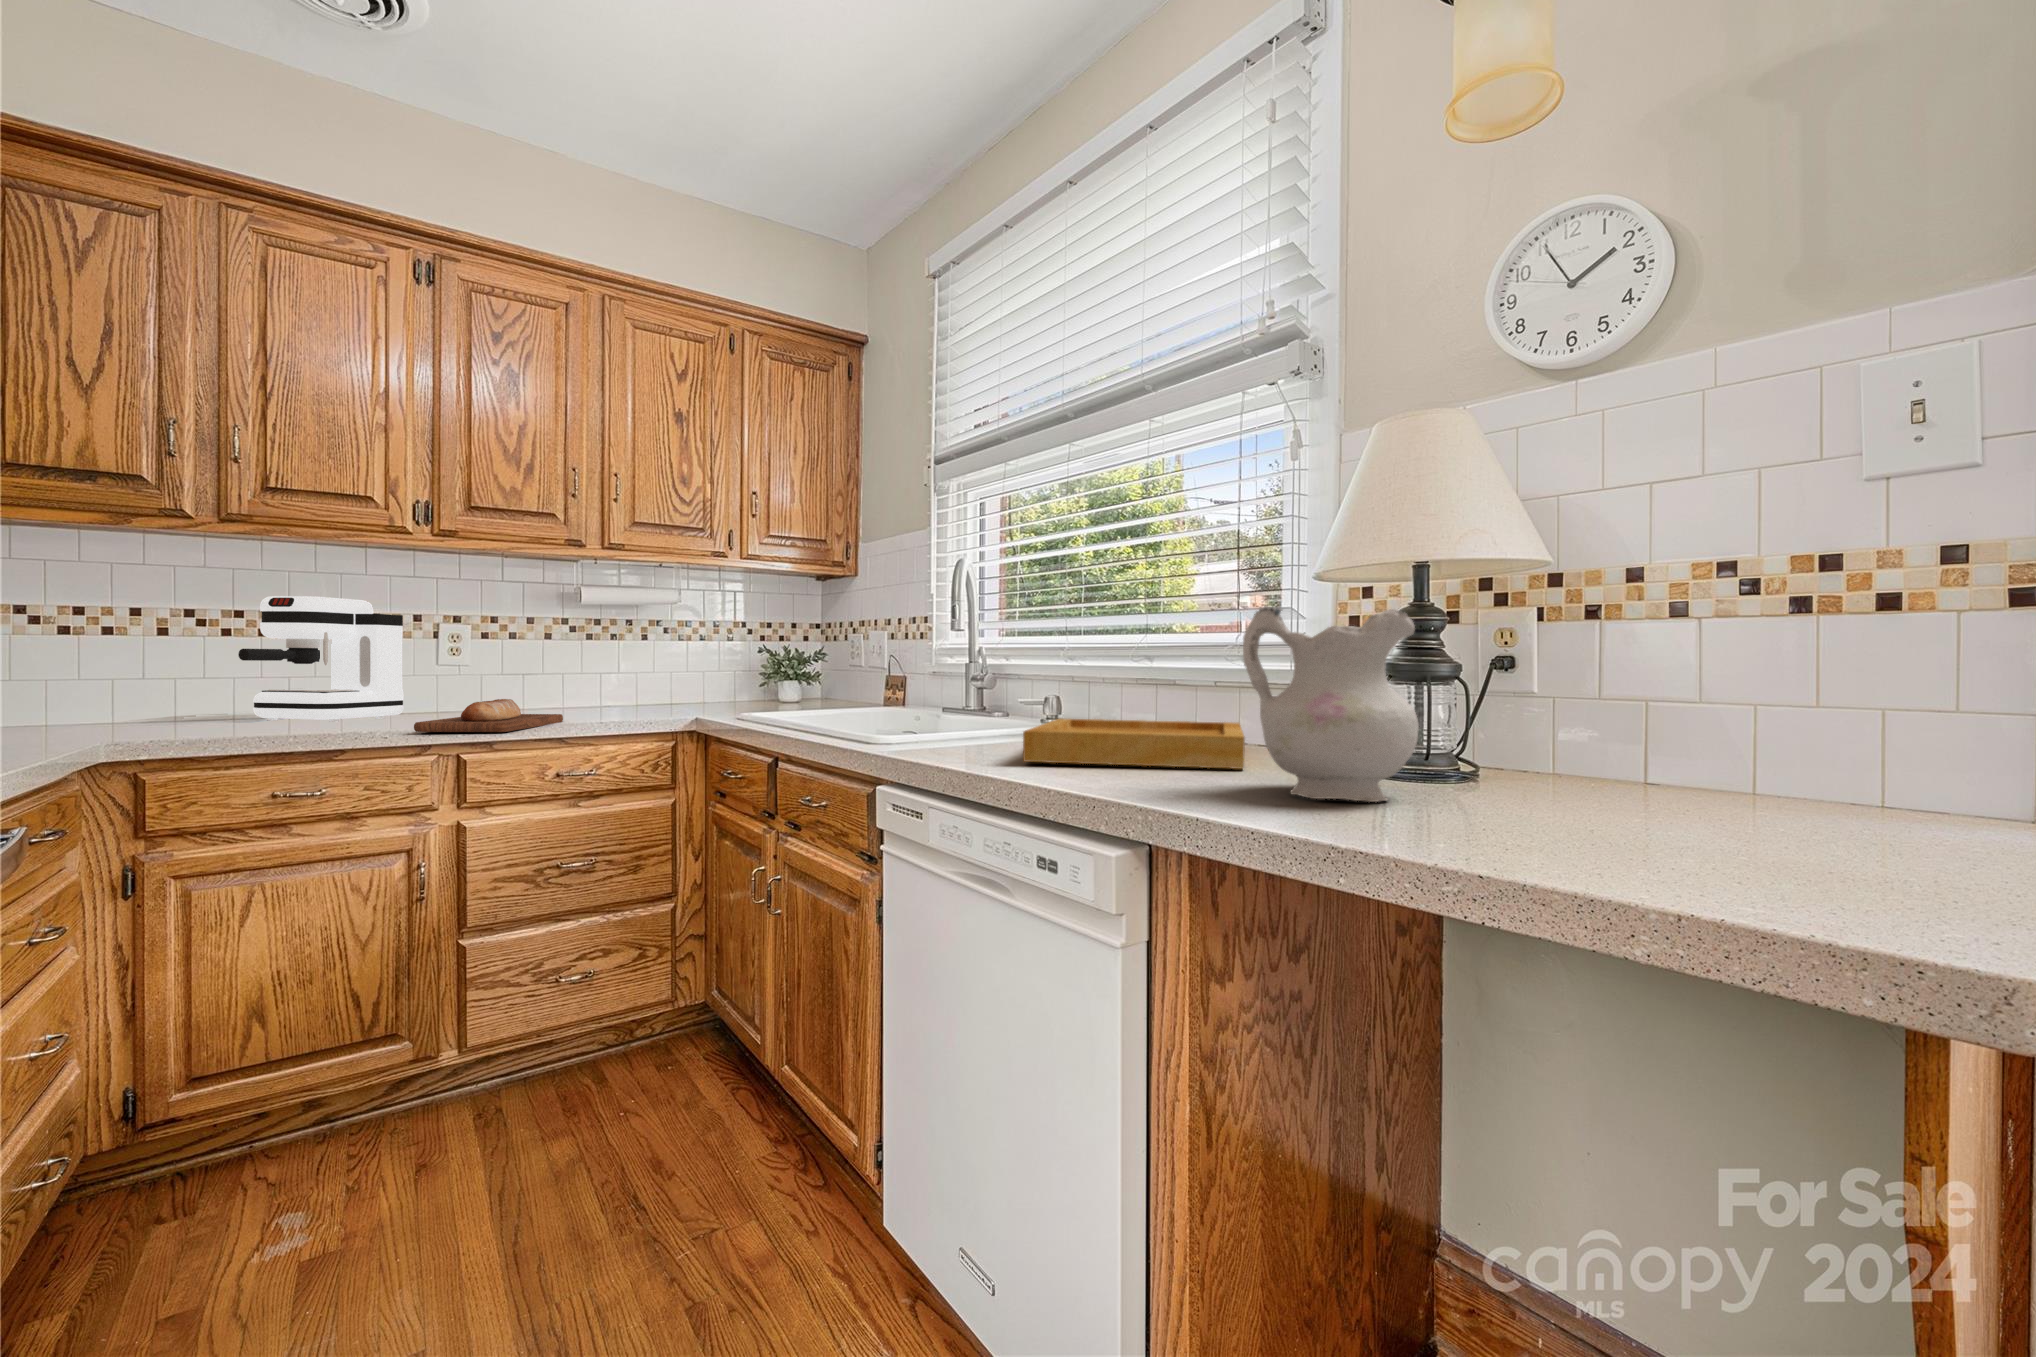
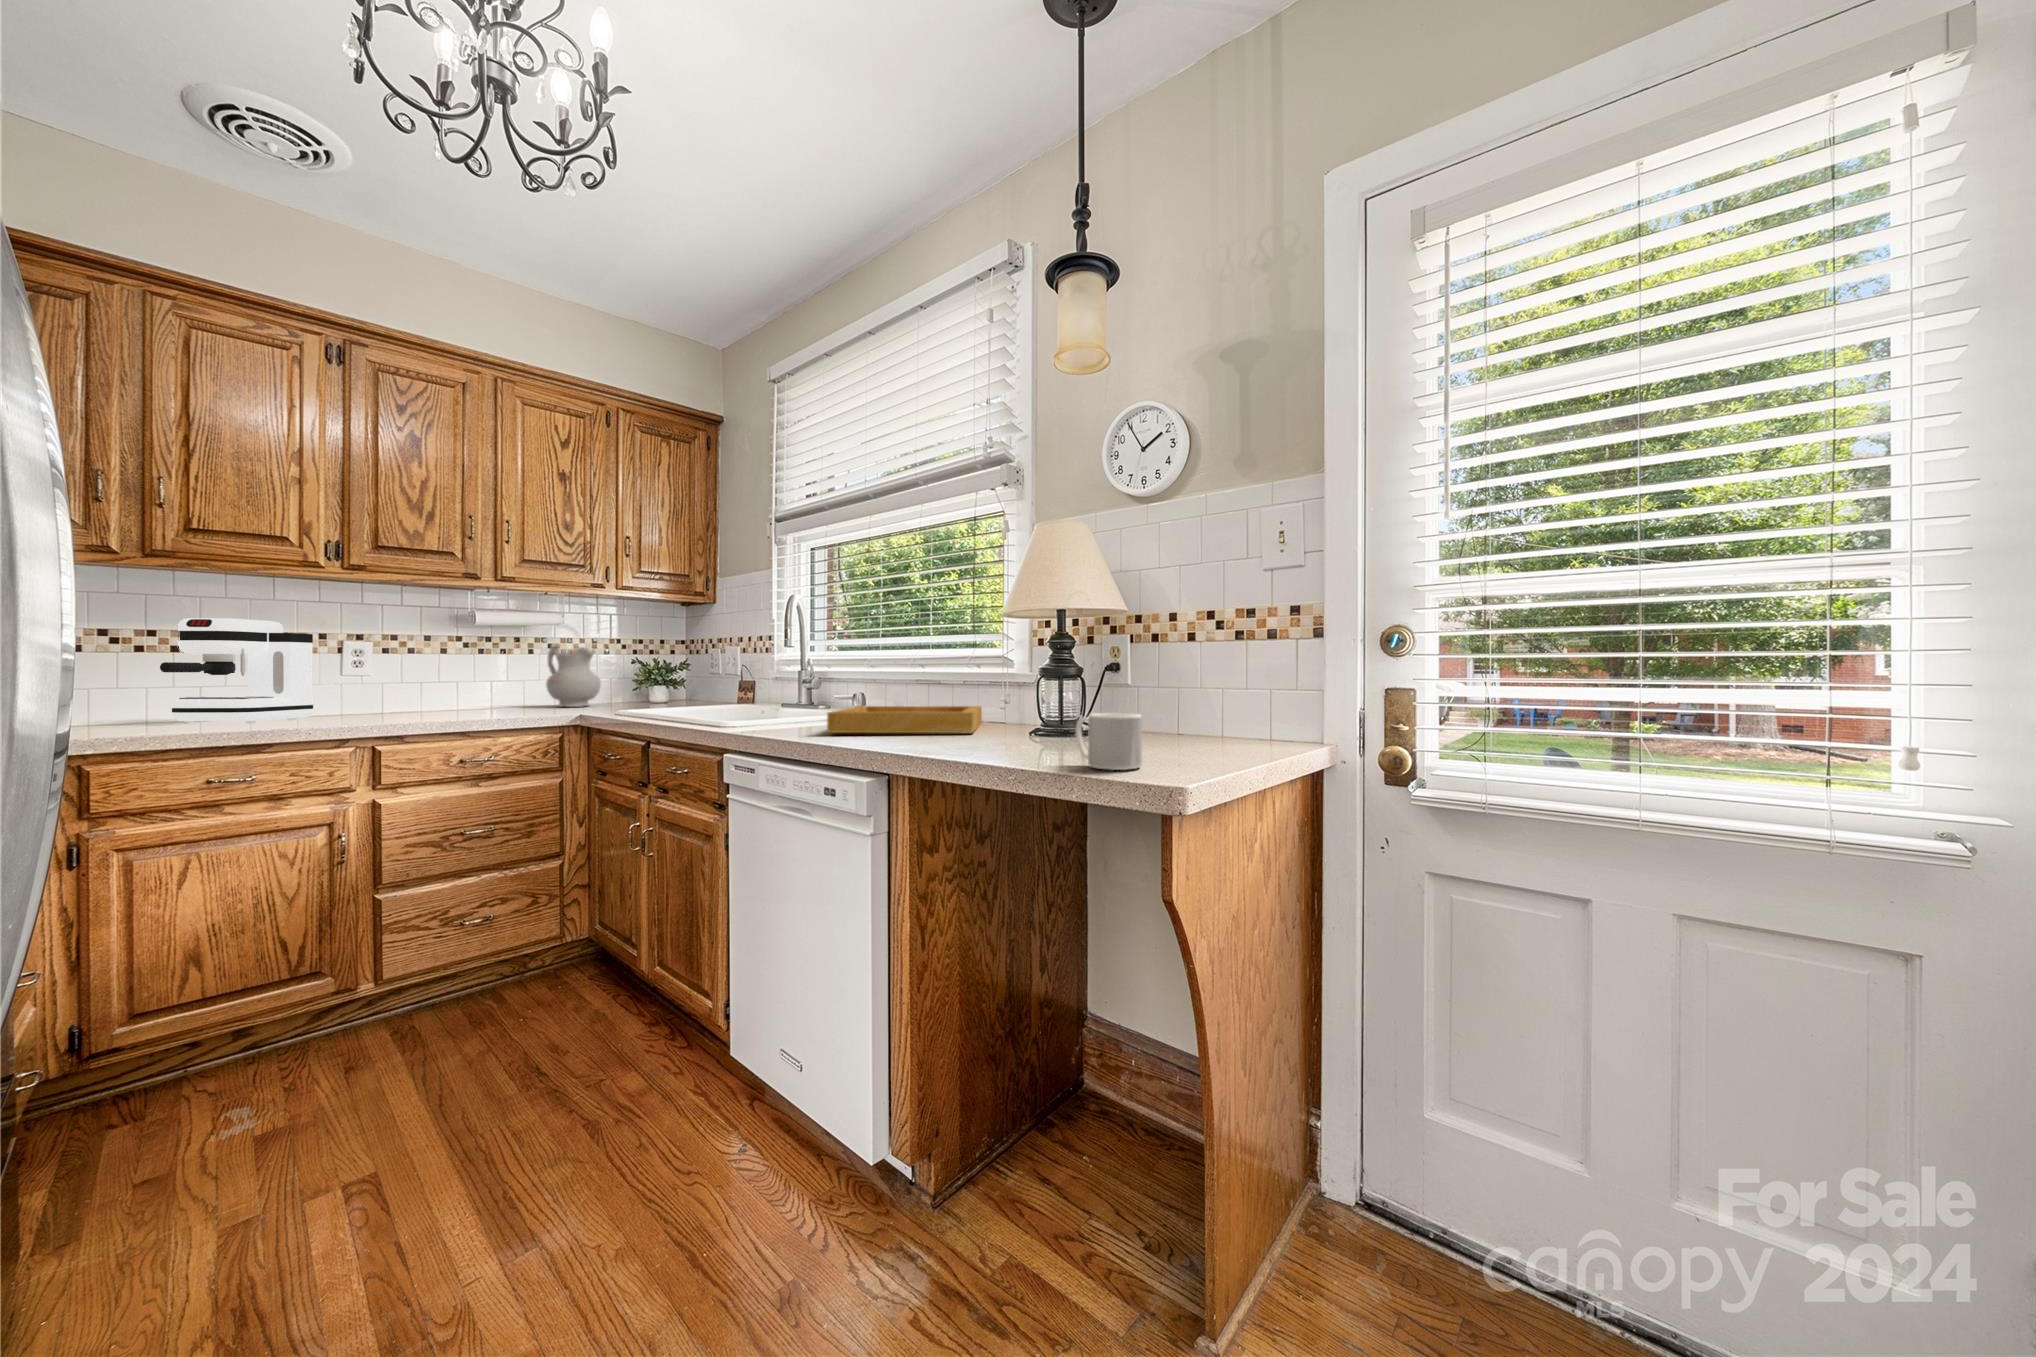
ceramic pitcher: present [1243,606,1419,802] -> present [546,646,601,707]
bread loaf: present [414,699,563,732] -> none [336,701,464,727]
mug: none [1499,759,1650,873] -> present [1076,713,1142,770]

